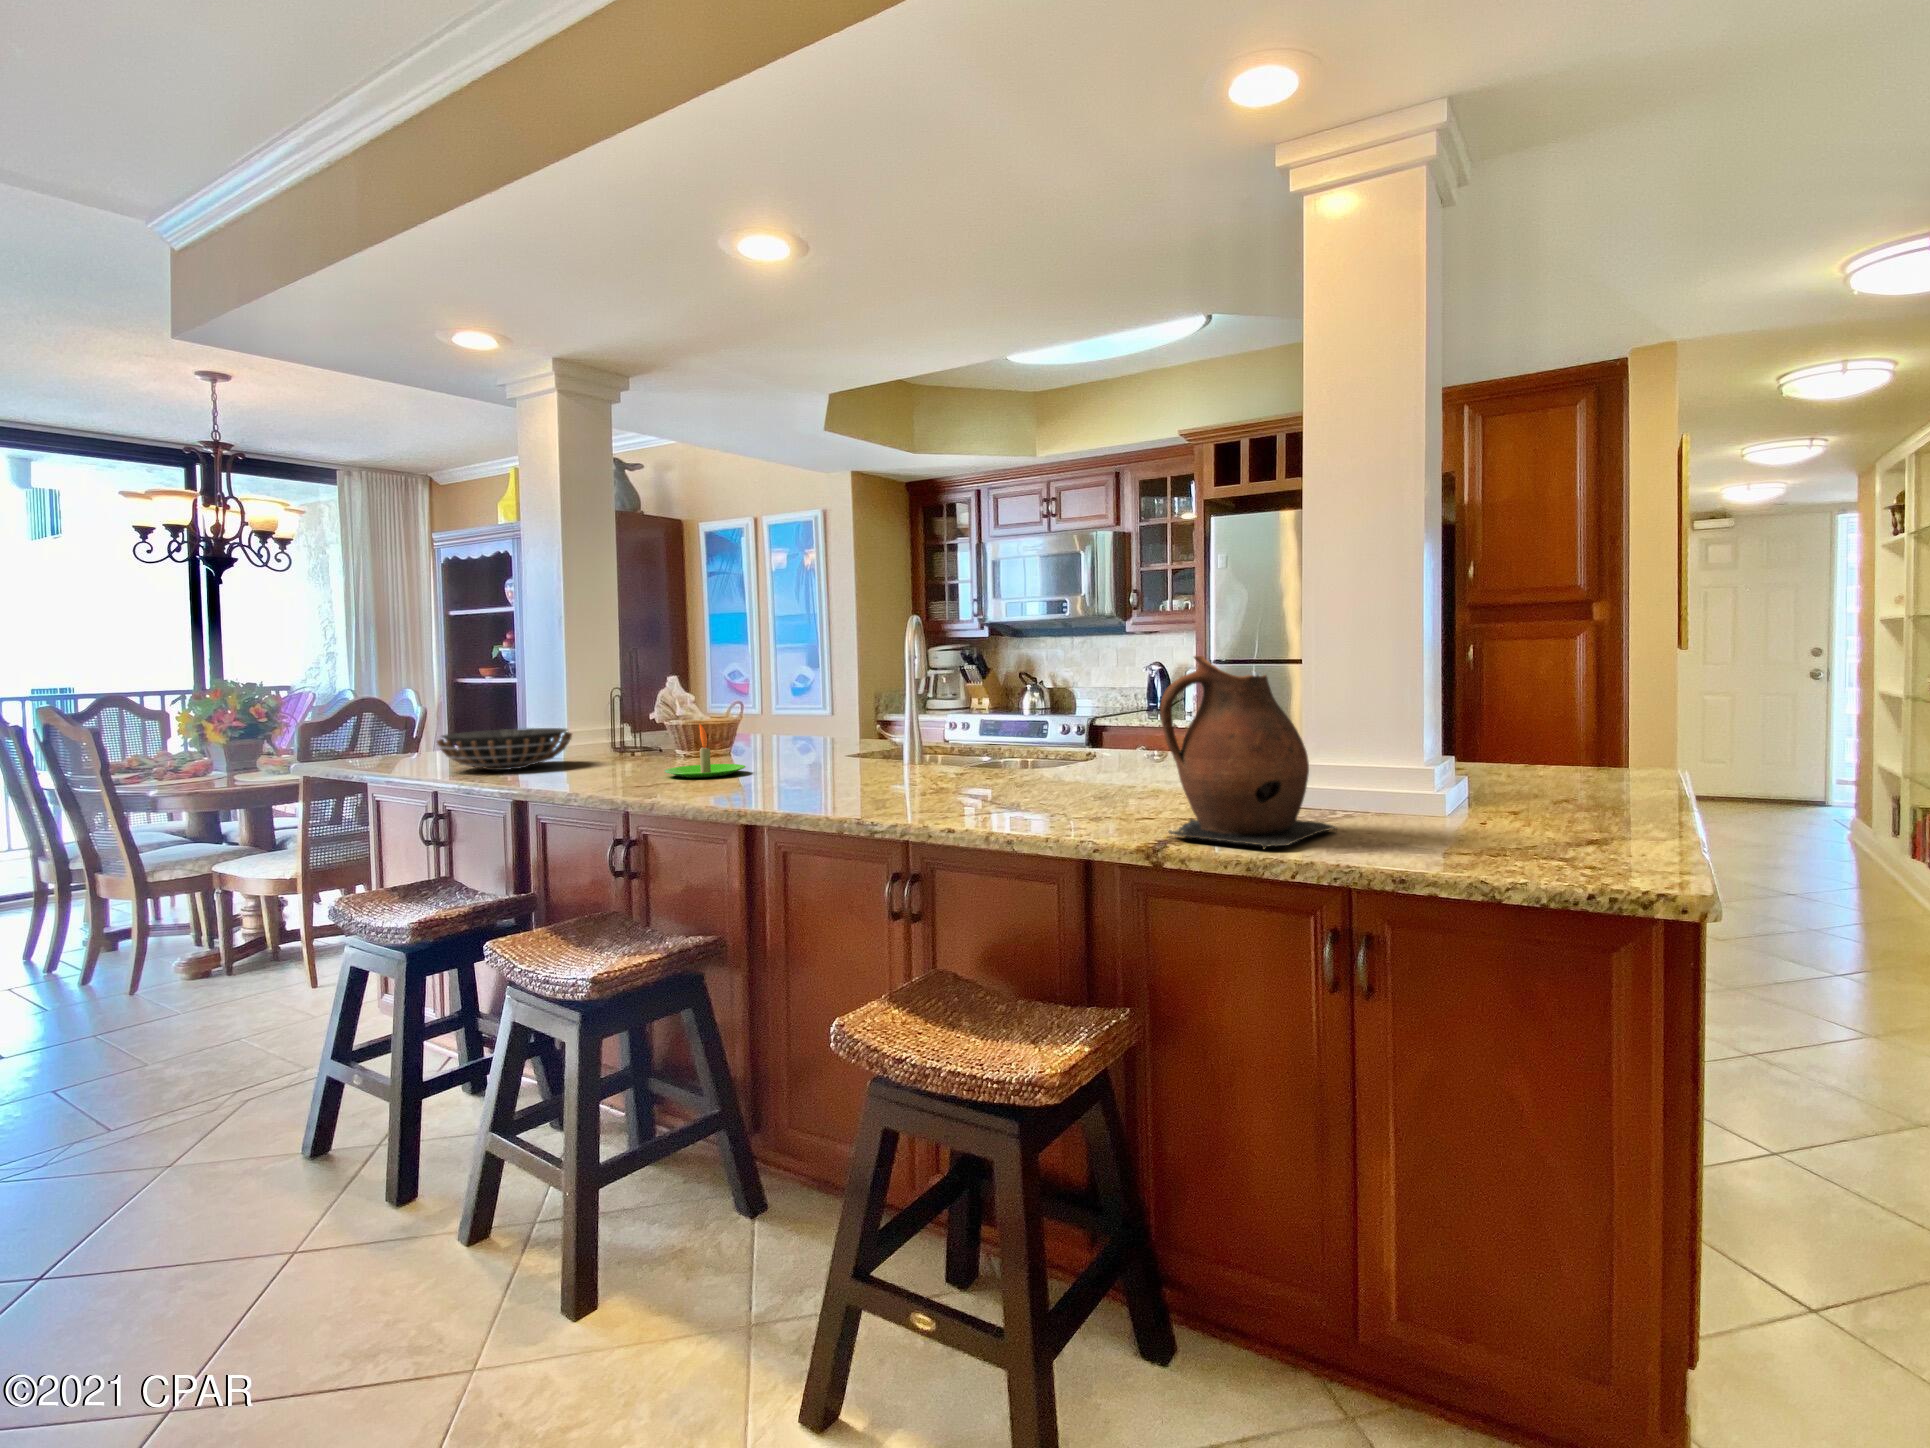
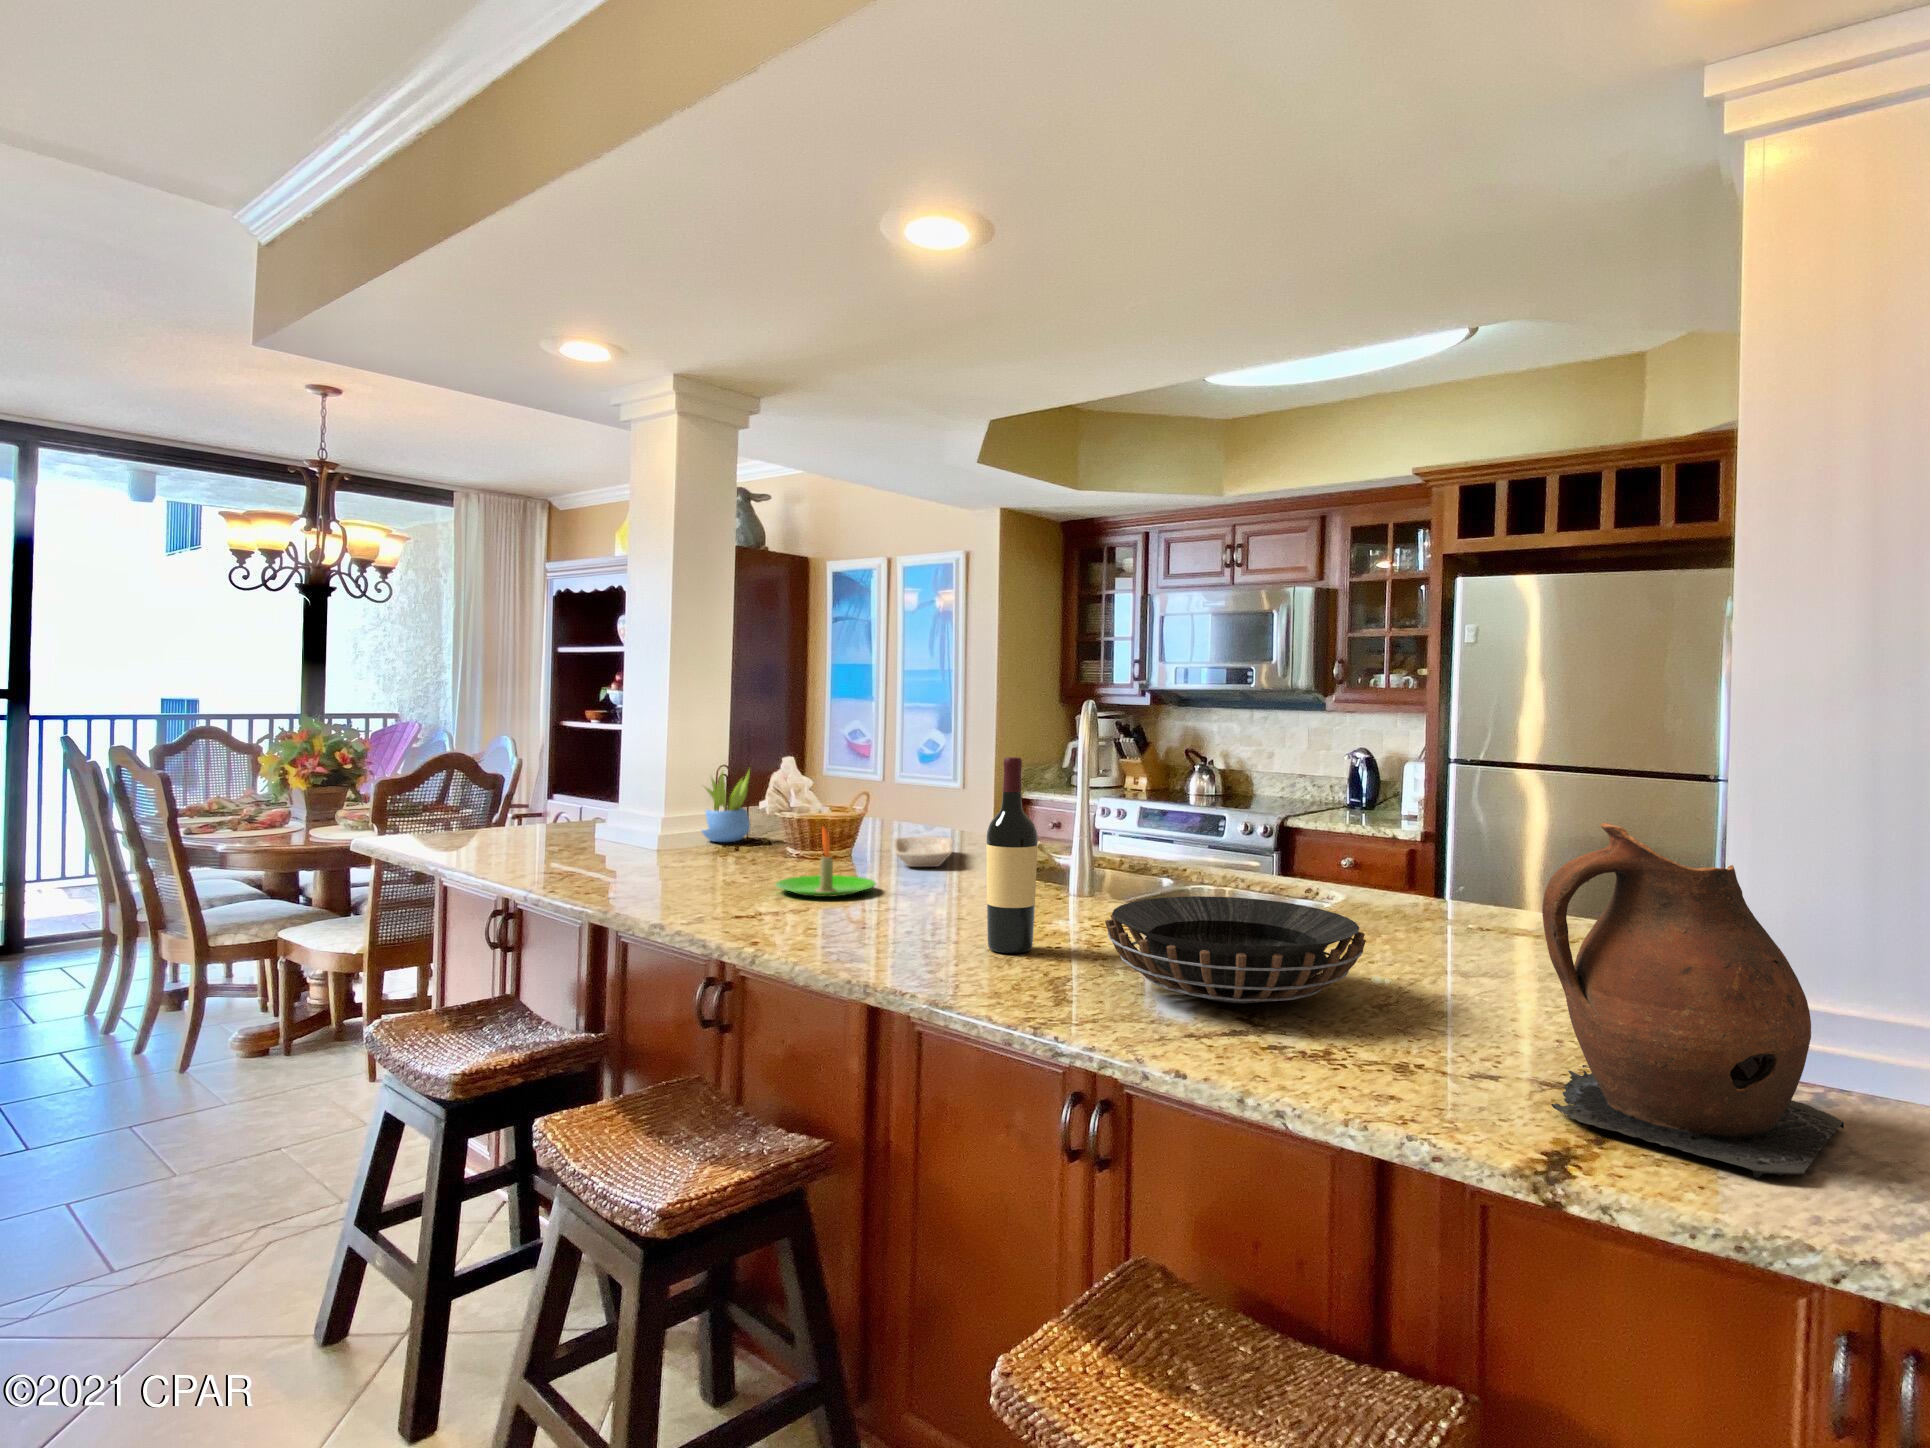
wine bottle: none [822,653,860,796] -> present [986,757,1038,953]
succulent plant: none [597,691,642,754] -> present [702,771,750,842]
decorative bowl: present [437,728,572,770] -> present [1105,896,1366,1003]
tray: none [761,739,811,759] -> present [894,836,953,867]

